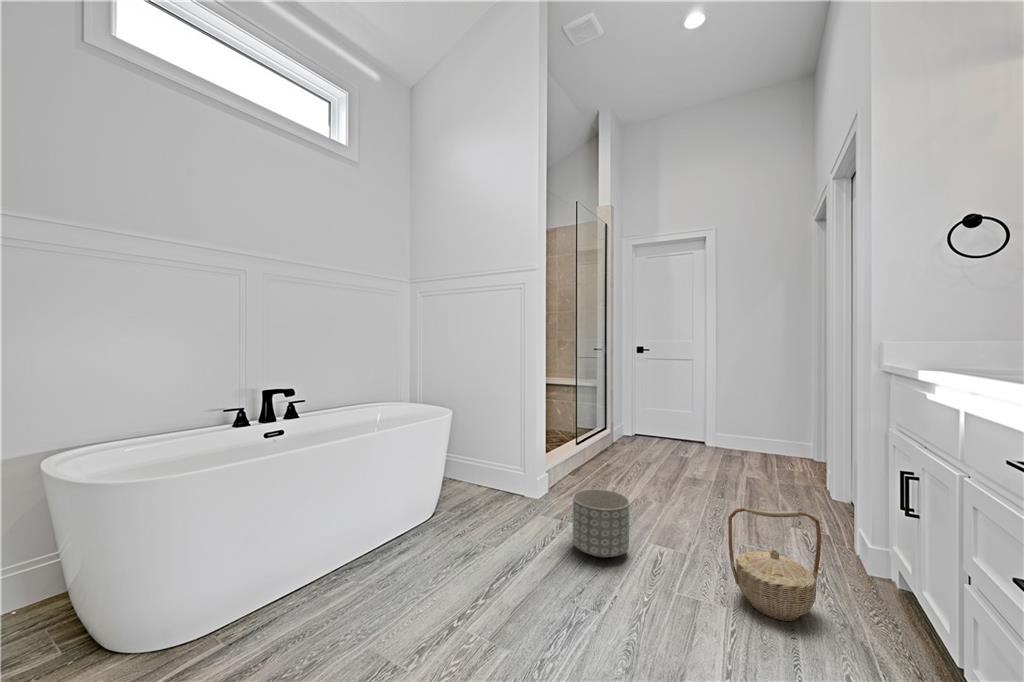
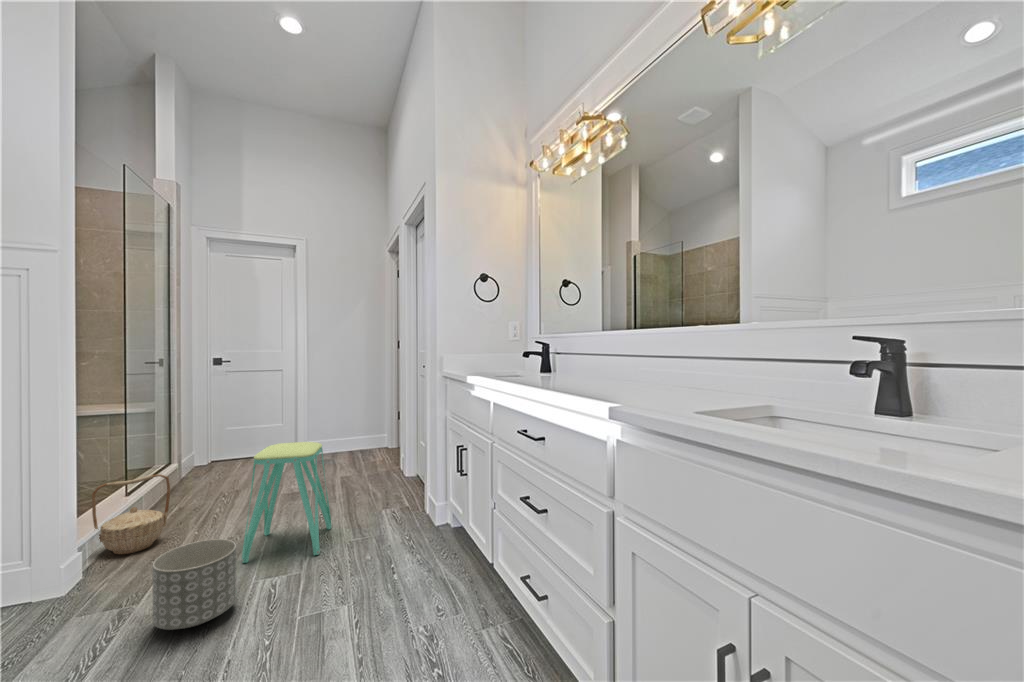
stool: none [641,426,727,543] -> present [242,442,332,563]
basket: present [728,508,821,621] -> present [92,474,170,554]

